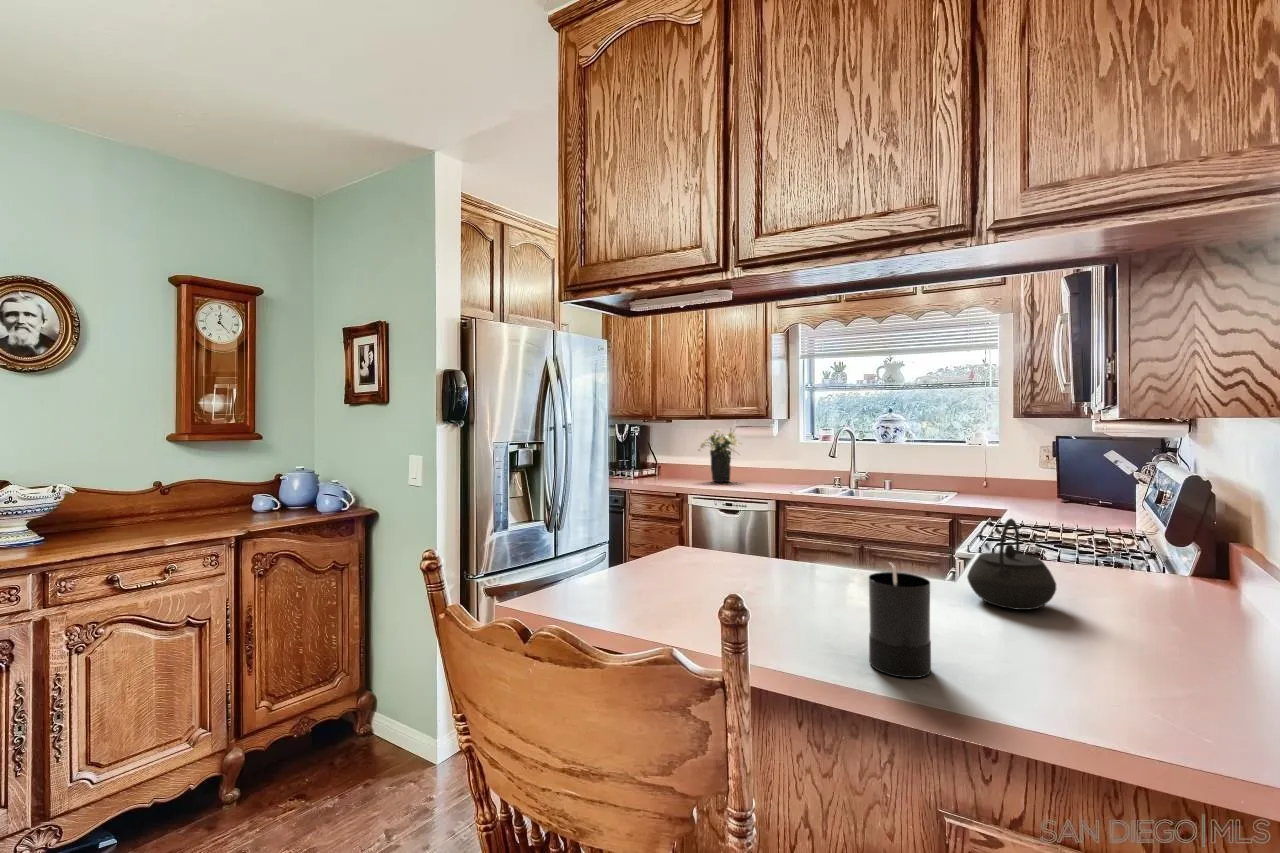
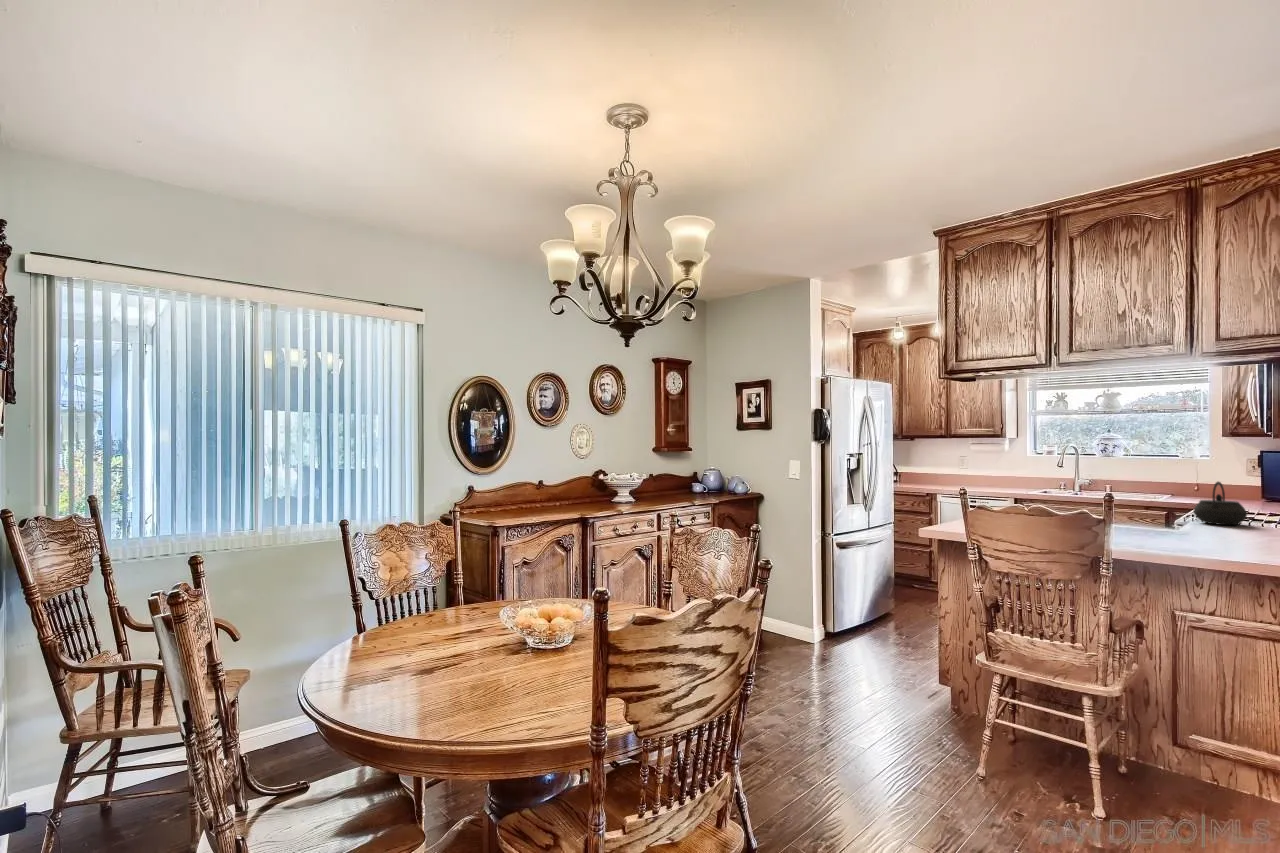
flower arrangement: present [698,430,738,482] -> none [943,445,980,484]
candle: present [869,562,931,678] -> none [1148,491,1181,533]

